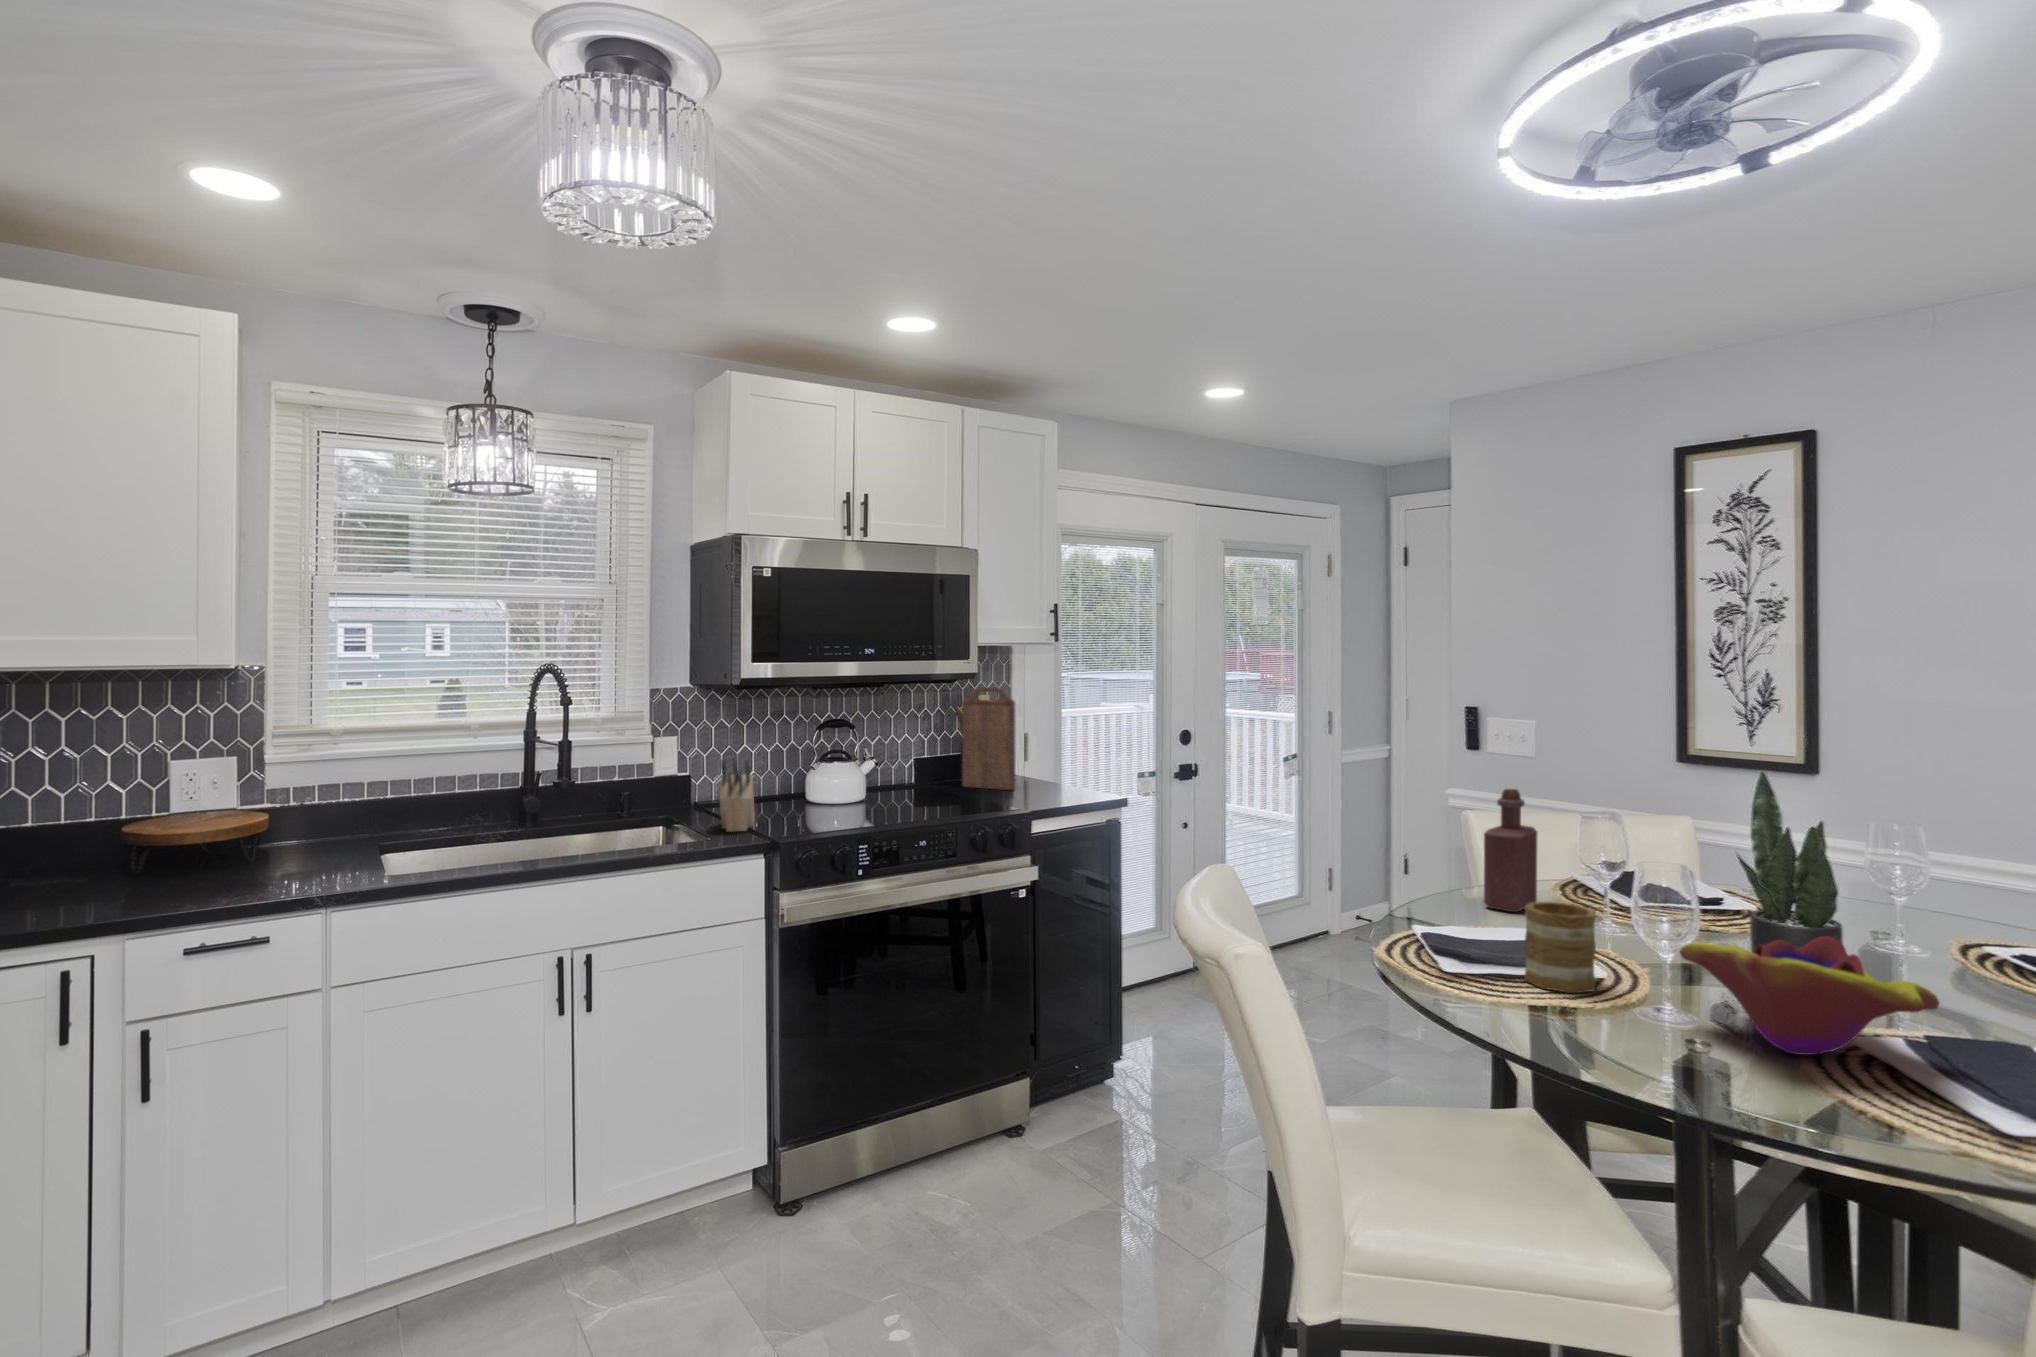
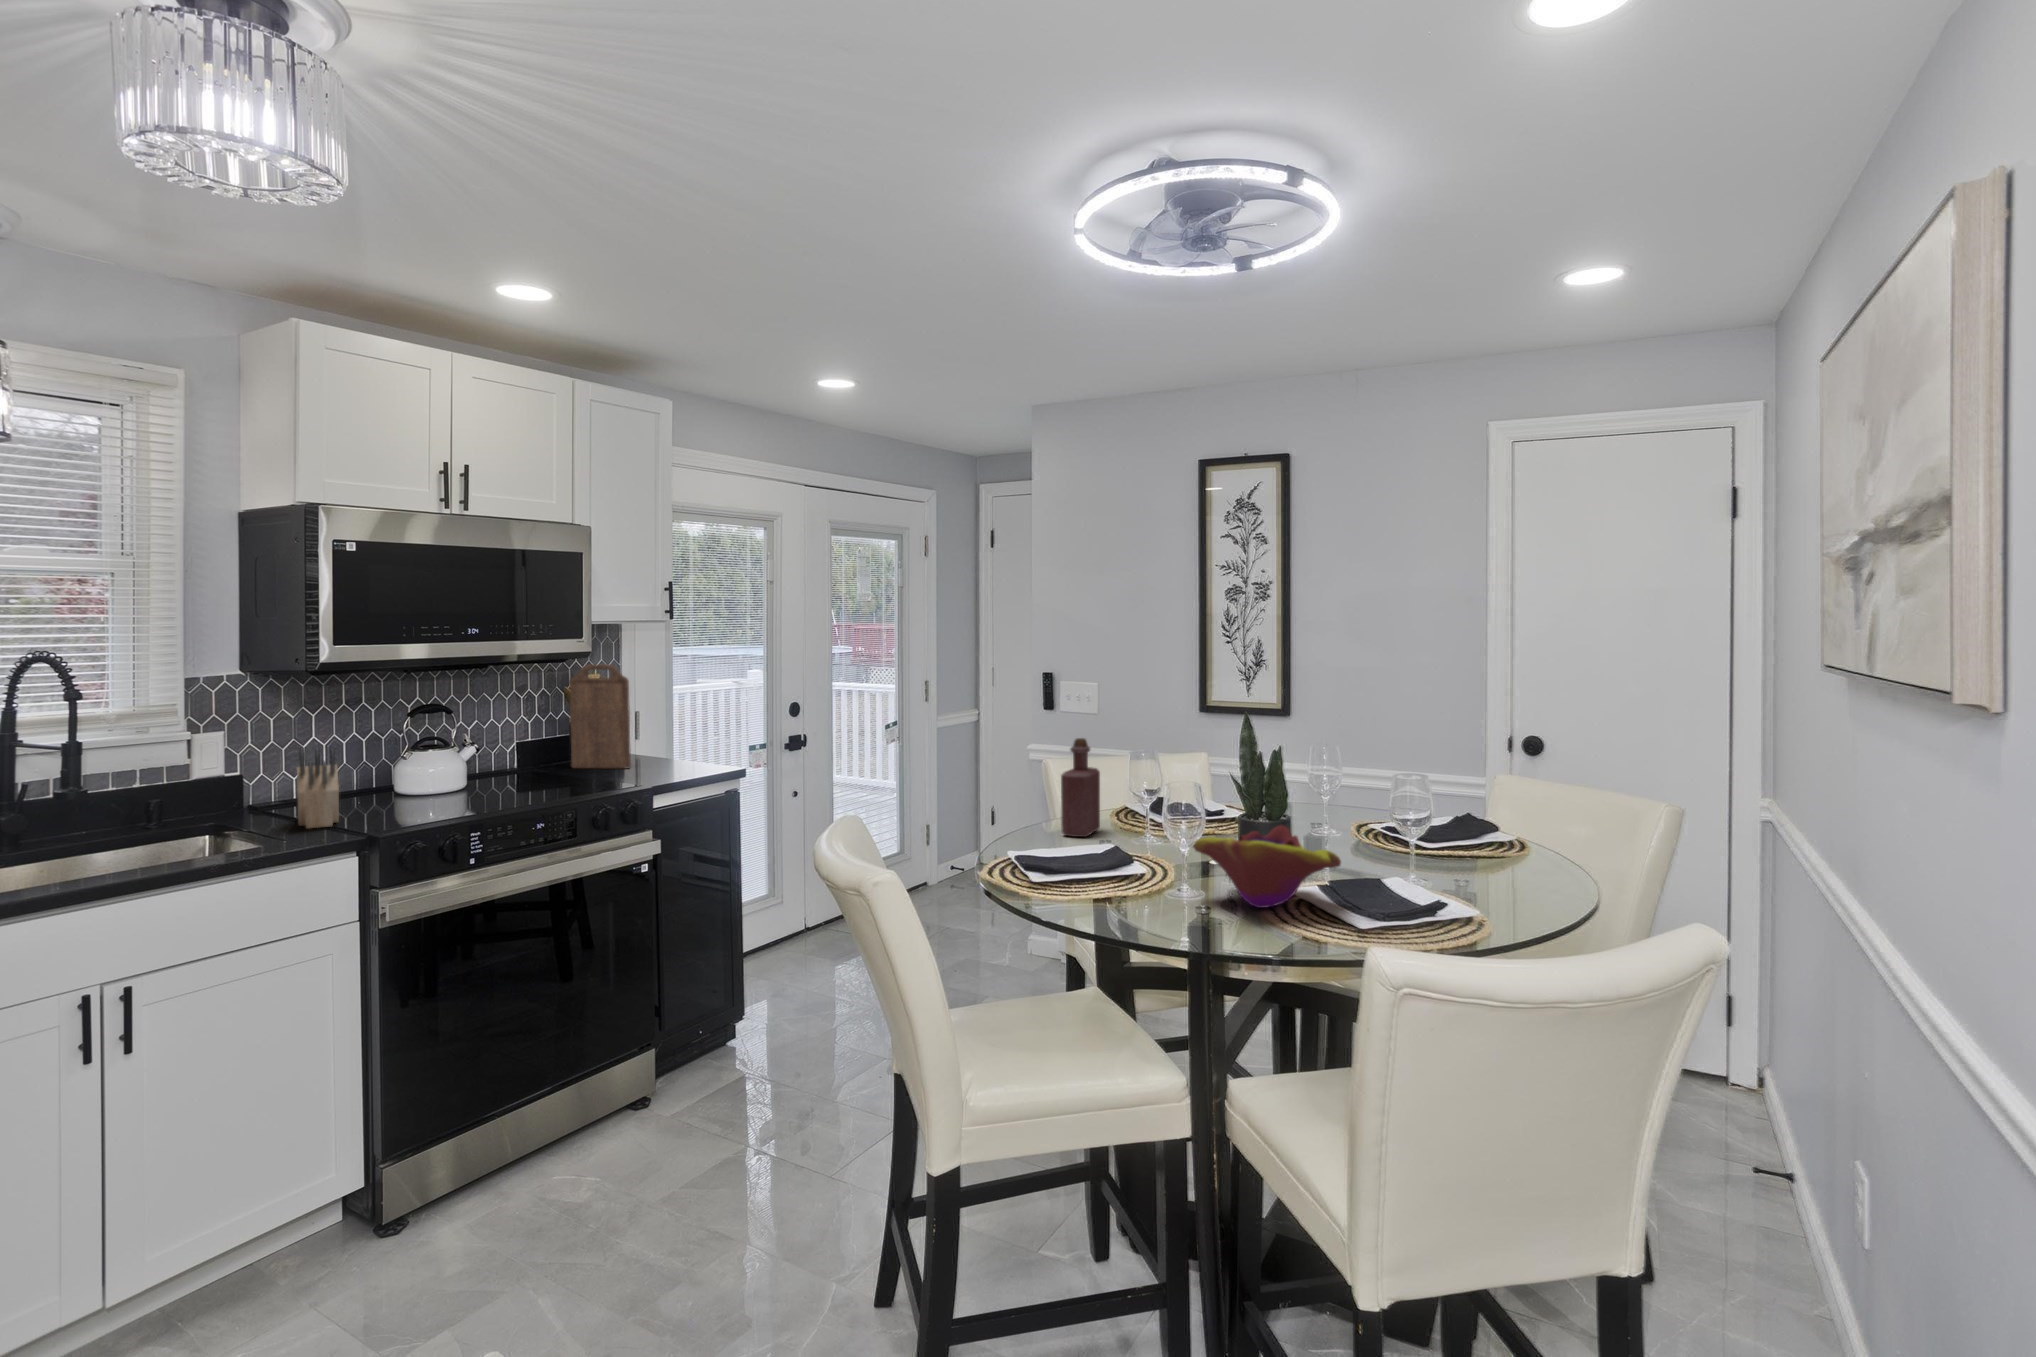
mug: present [1524,902,1596,993] -> none [1091,822,1141,888]

